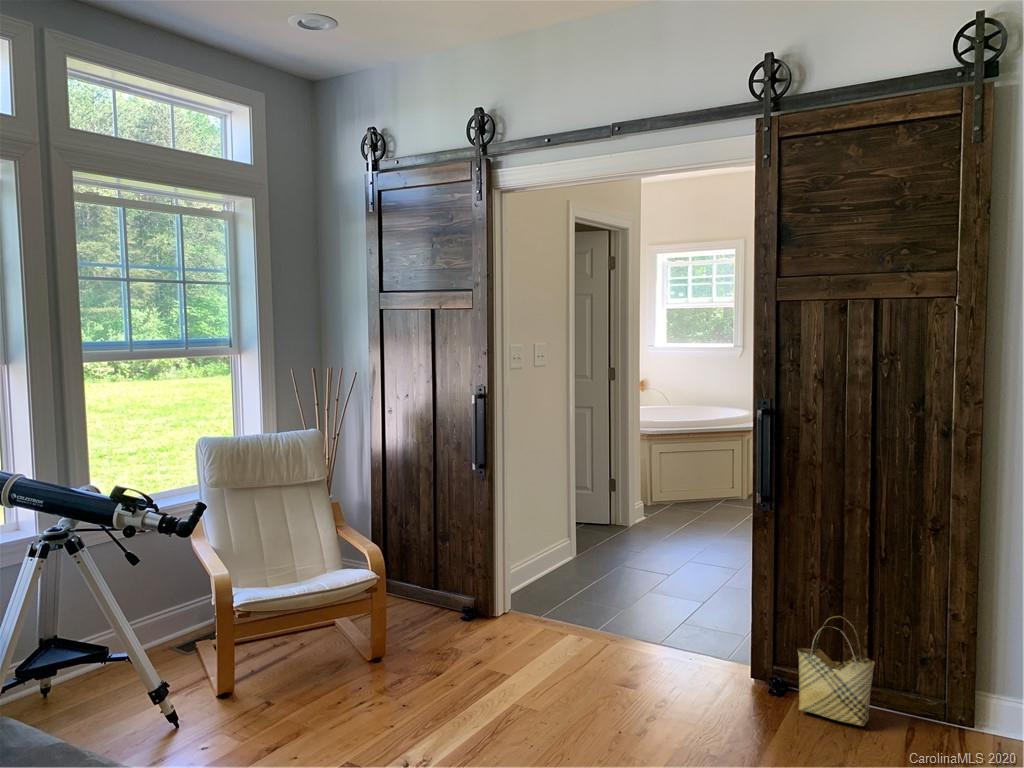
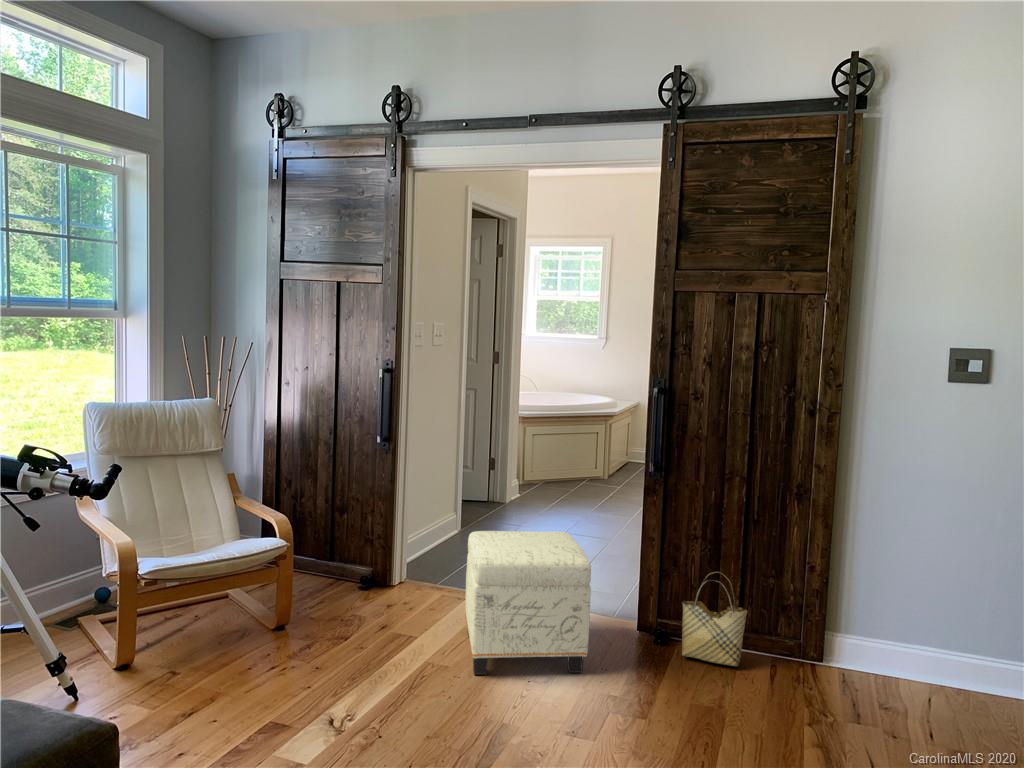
ottoman: none [558,566,686,724] -> present [465,531,591,675]

